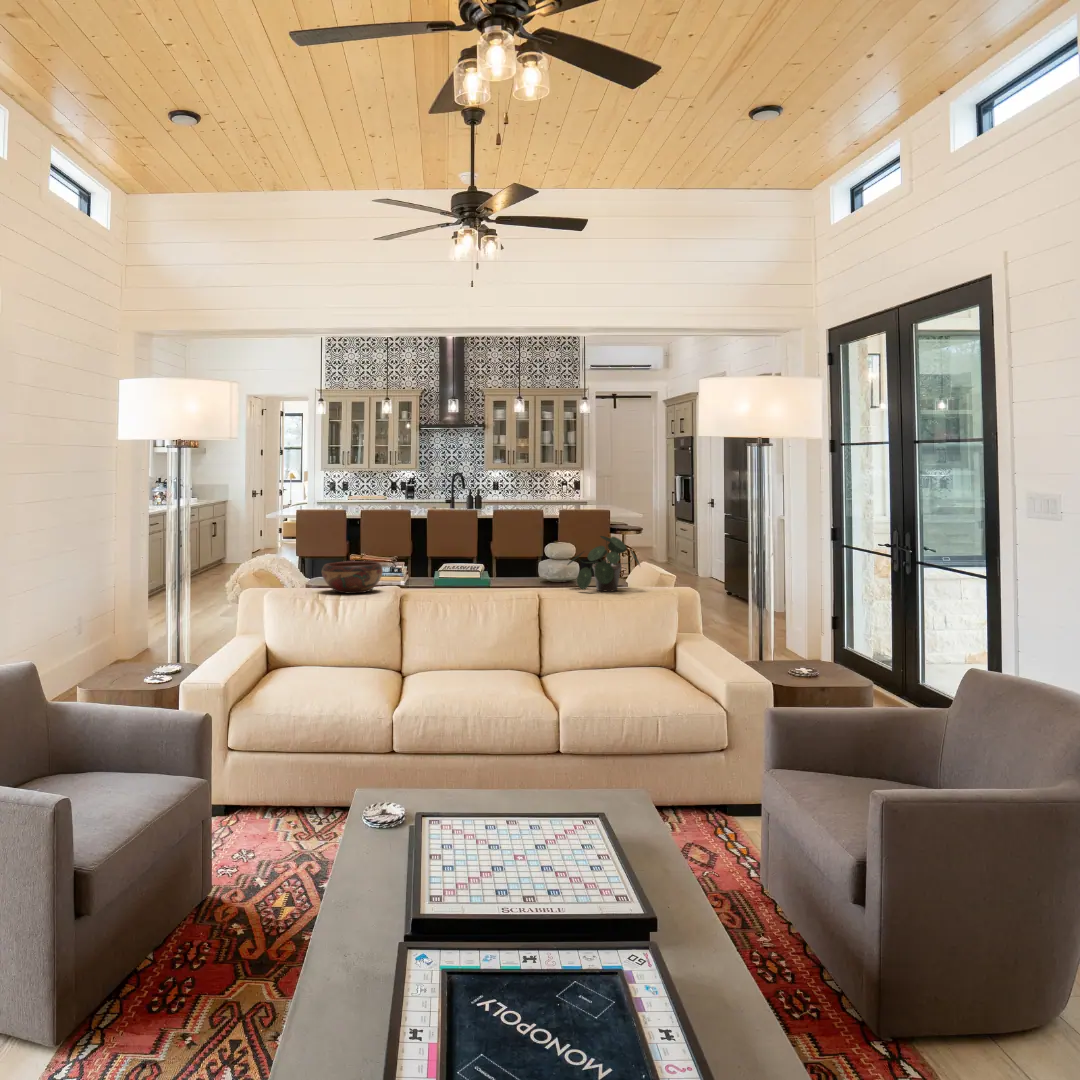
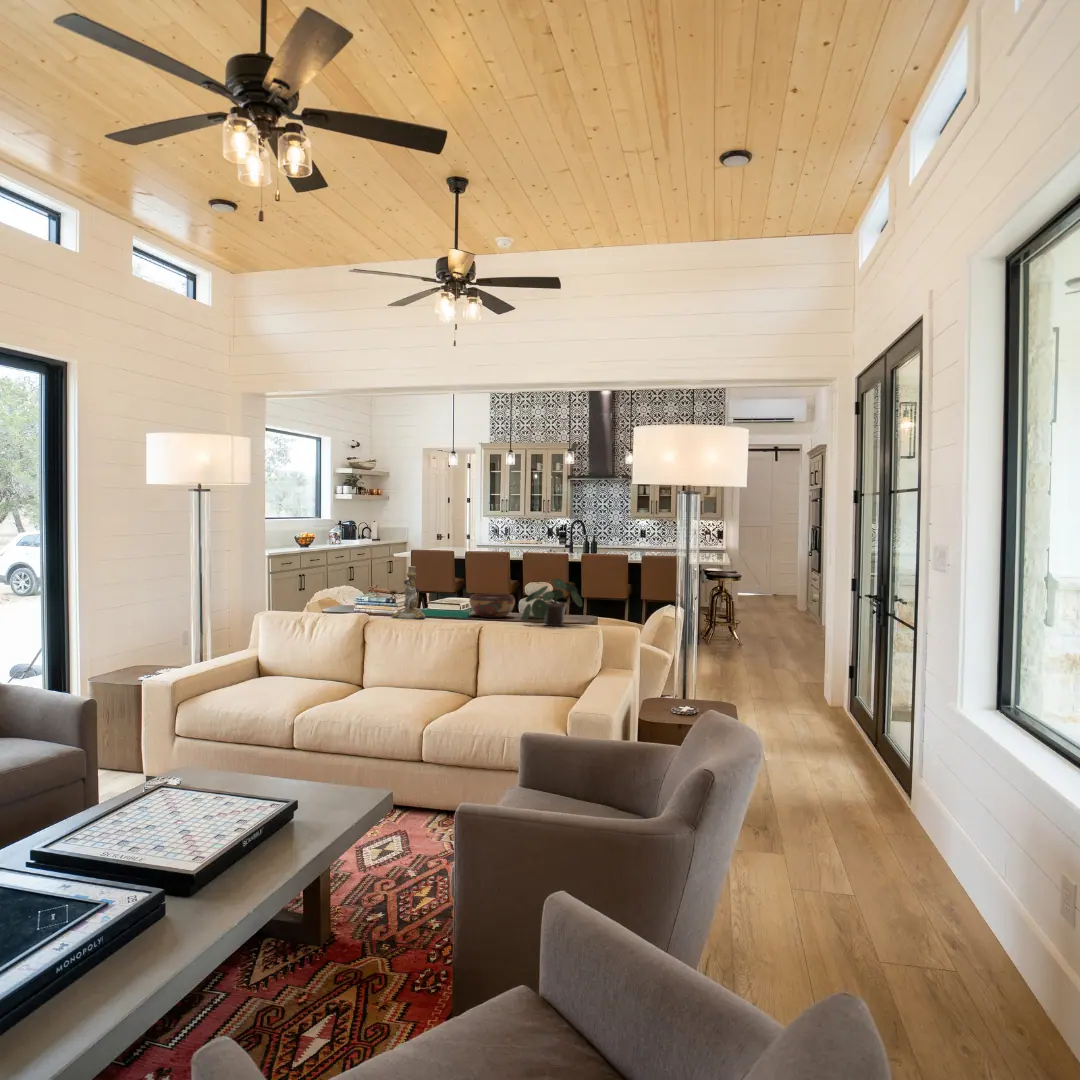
candlestick: none [415,530,457,595] -> present [392,566,425,619]
decorative bowl: present [322,561,383,593] -> present [470,594,515,618]

